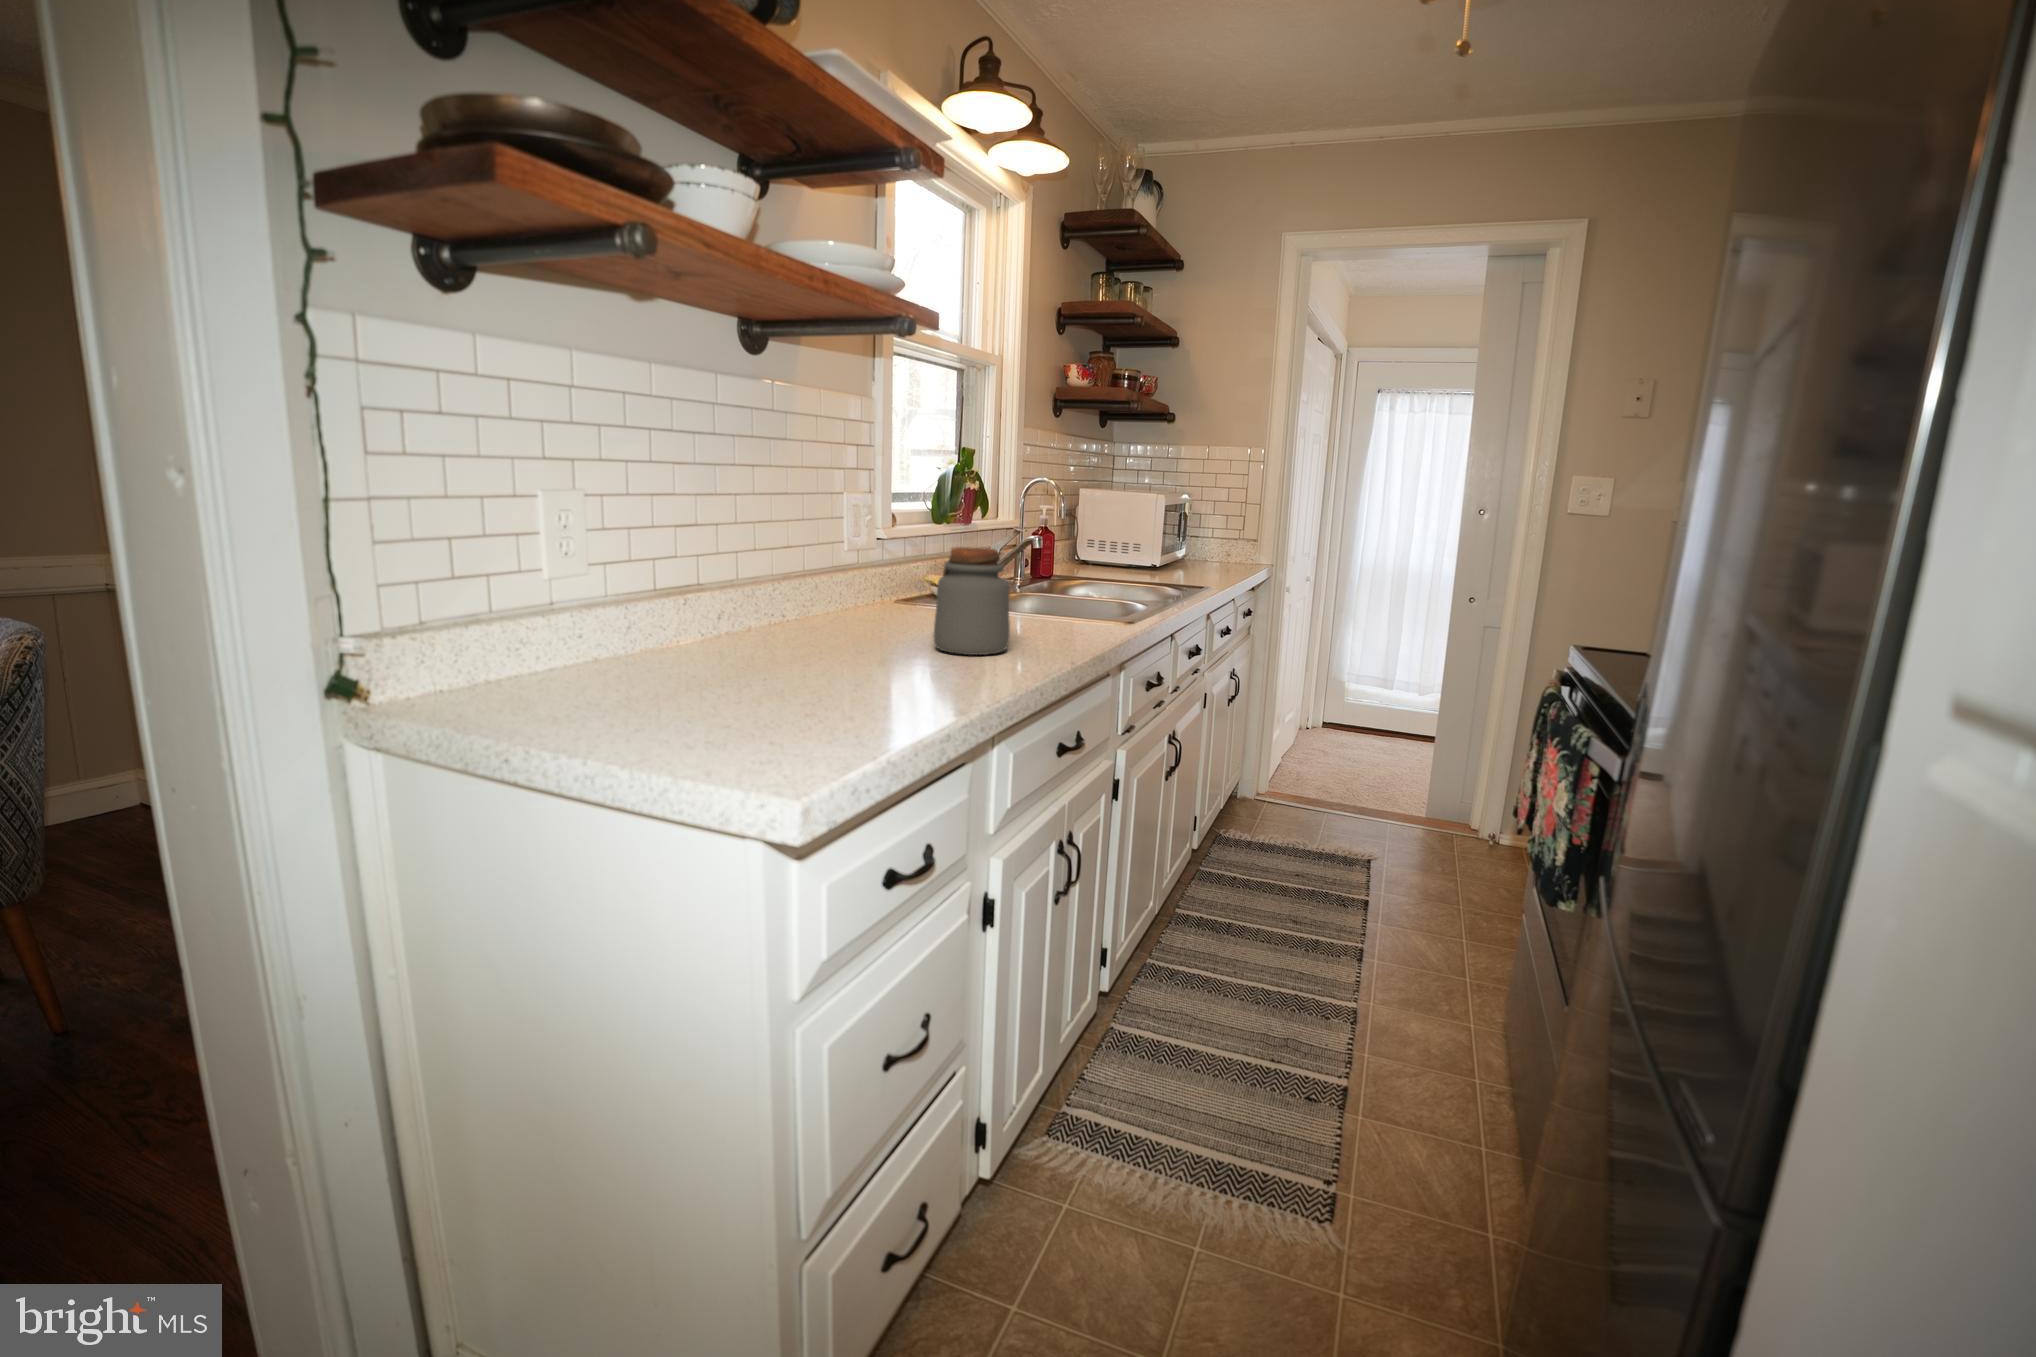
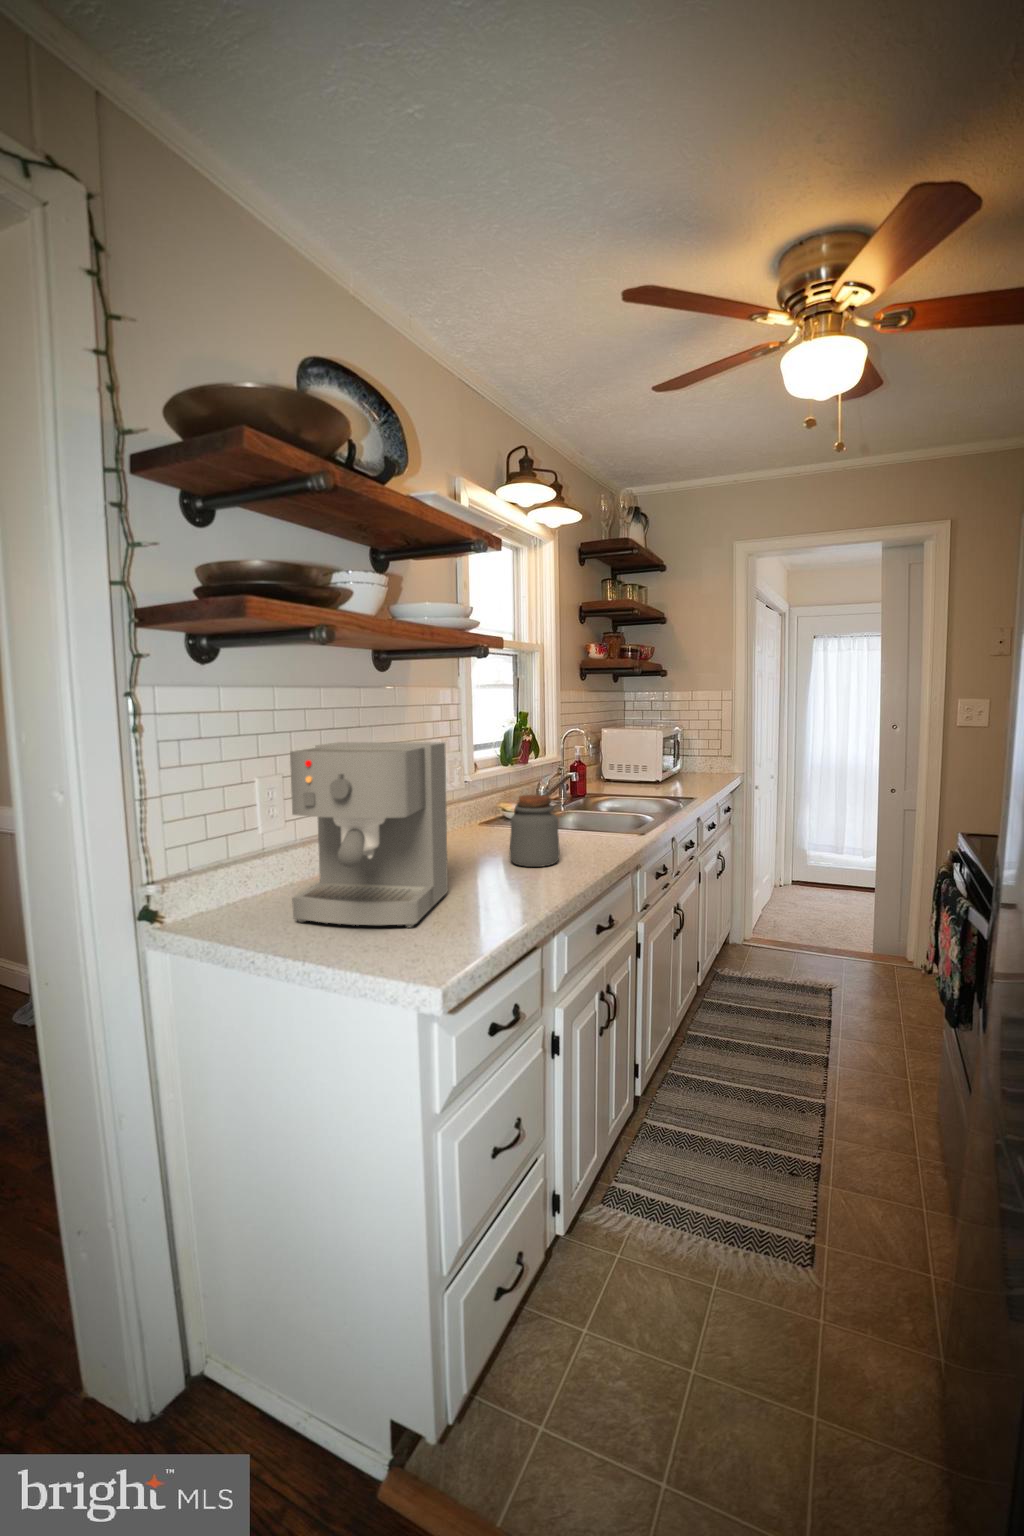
coffee maker: none [559,417,832,720] -> present [290,742,448,928]

